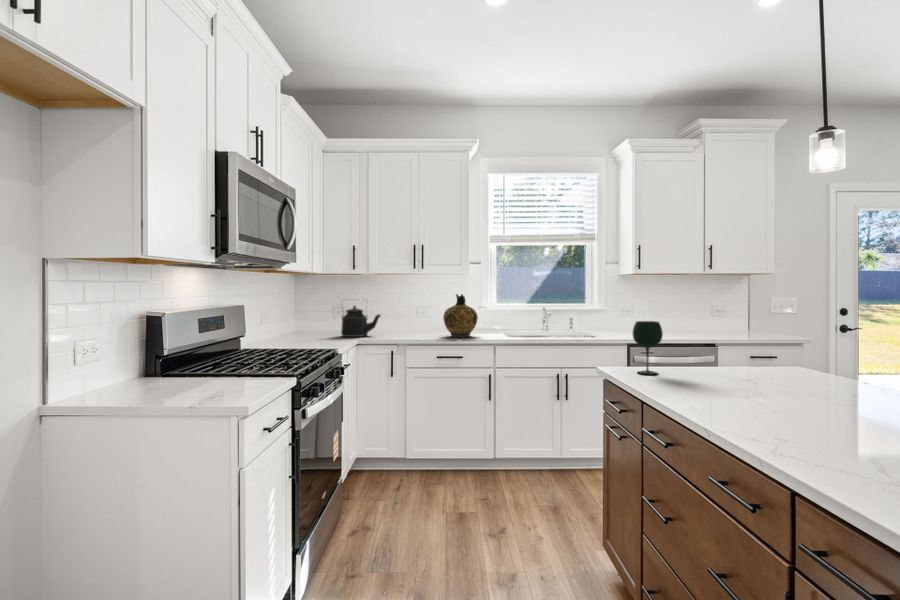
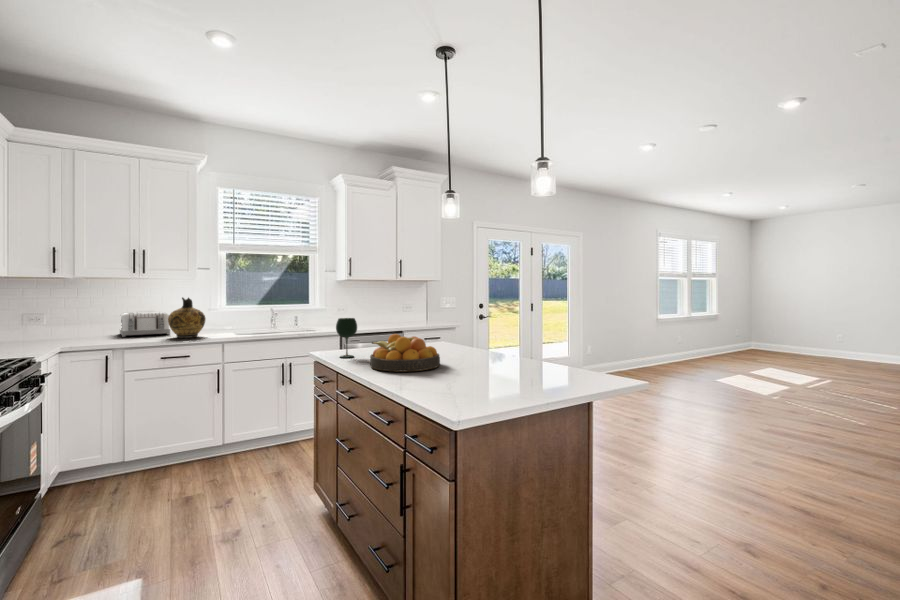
kettle: present [341,306,380,337] -> none [37,303,92,344]
toaster: none [403,309,445,333] -> present [120,312,170,337]
fruit bowl: none [689,347,811,407] -> present [370,334,440,372]

